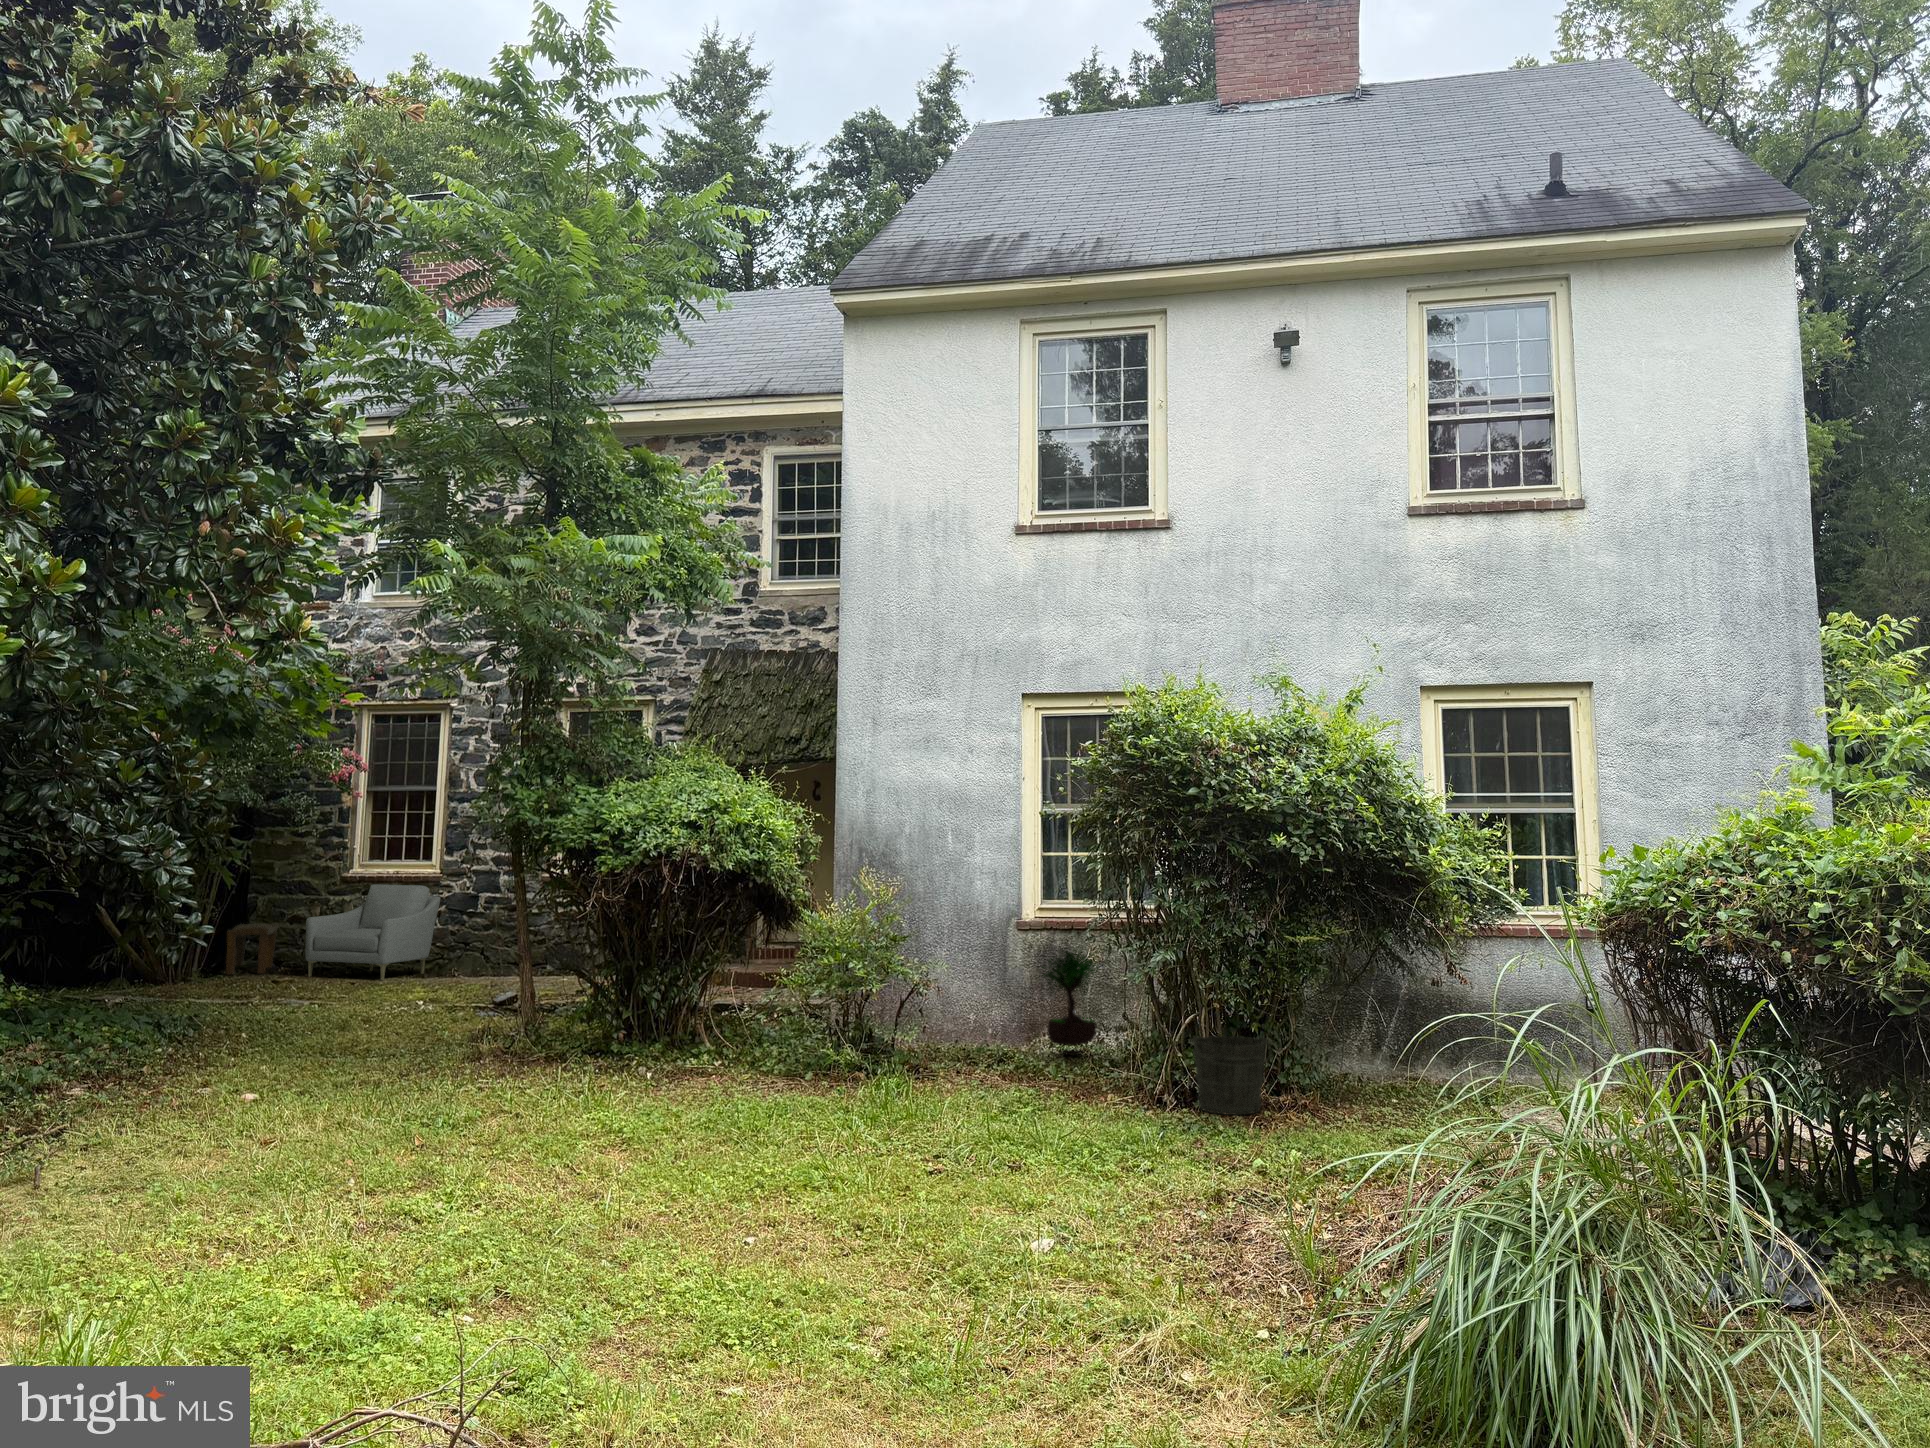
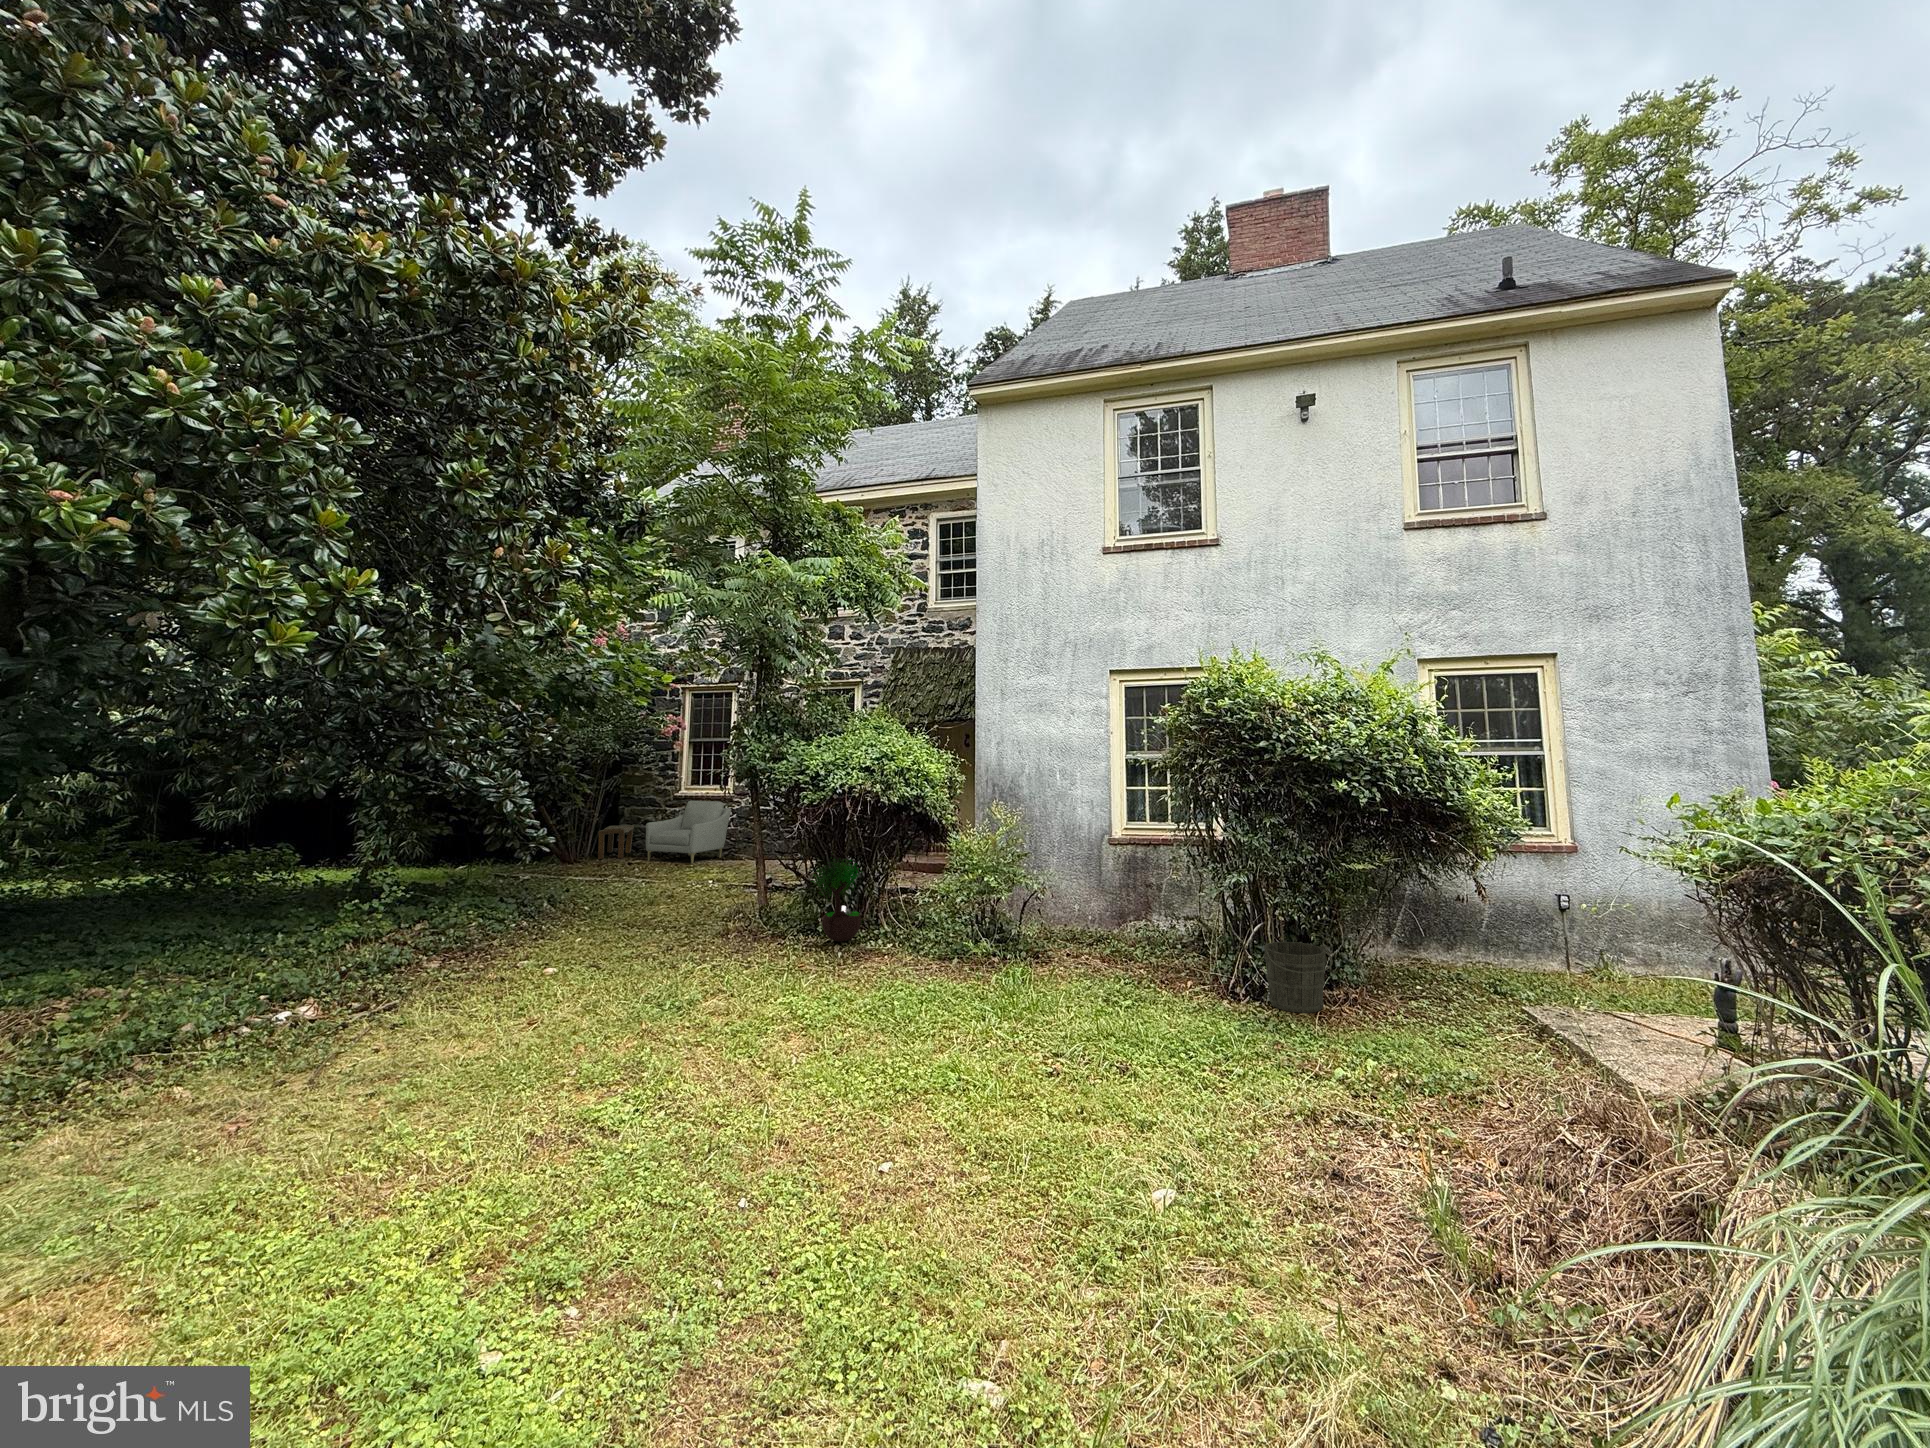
potted tree: present [1038,949,1098,1056] -> present [812,857,861,942]

